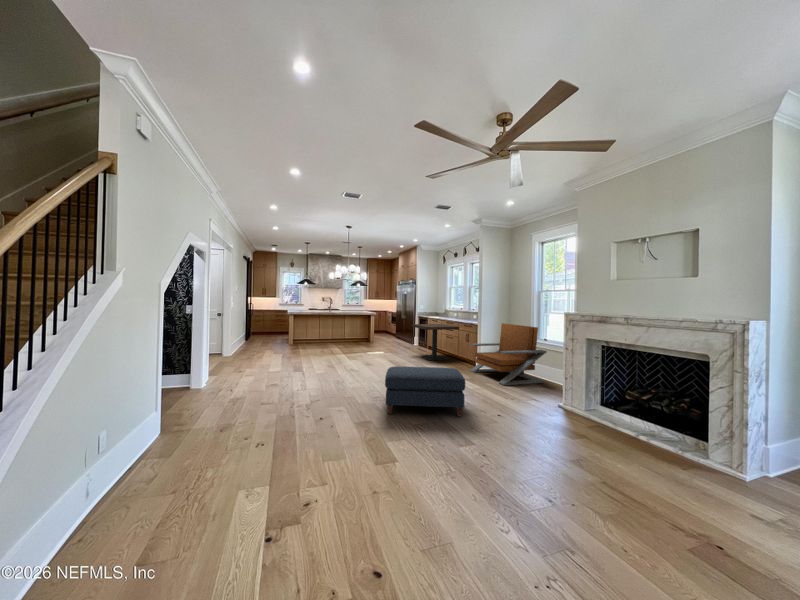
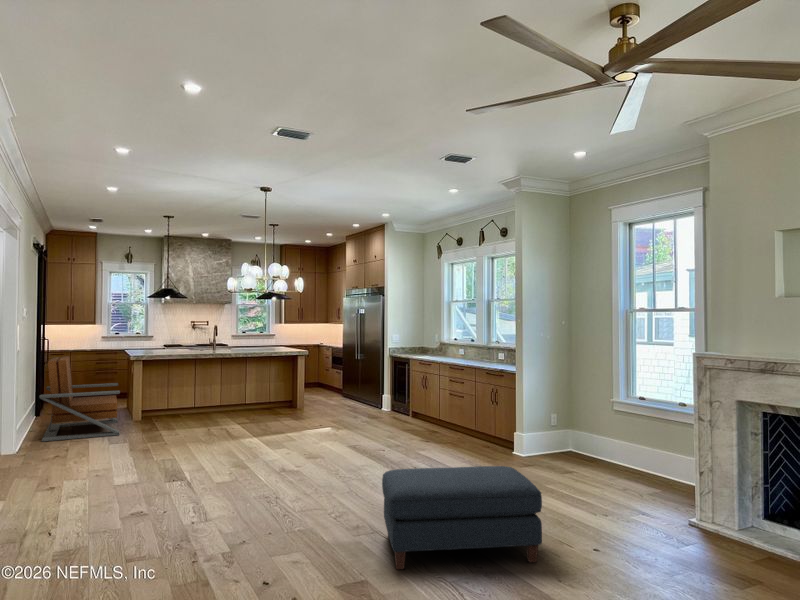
lounge chair: present [470,323,547,385] -> present [39,356,120,441]
side table: present [412,324,459,360] -> none [387,370,476,441]

